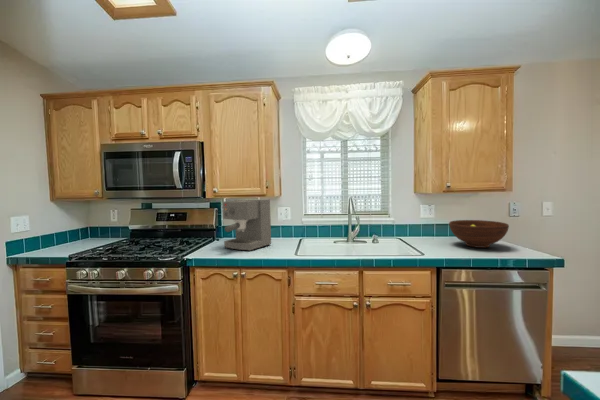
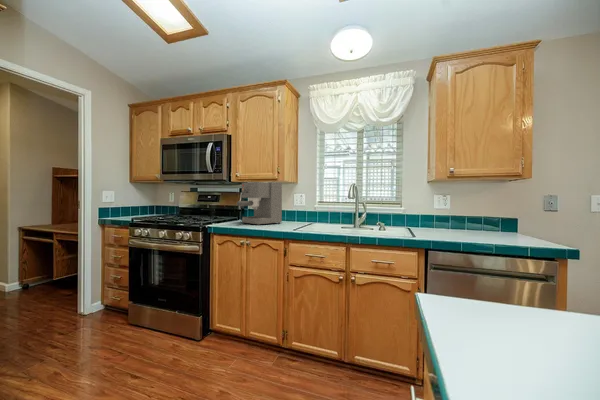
fruit bowl: present [449,220,509,248] -> none [456,209,524,236]

